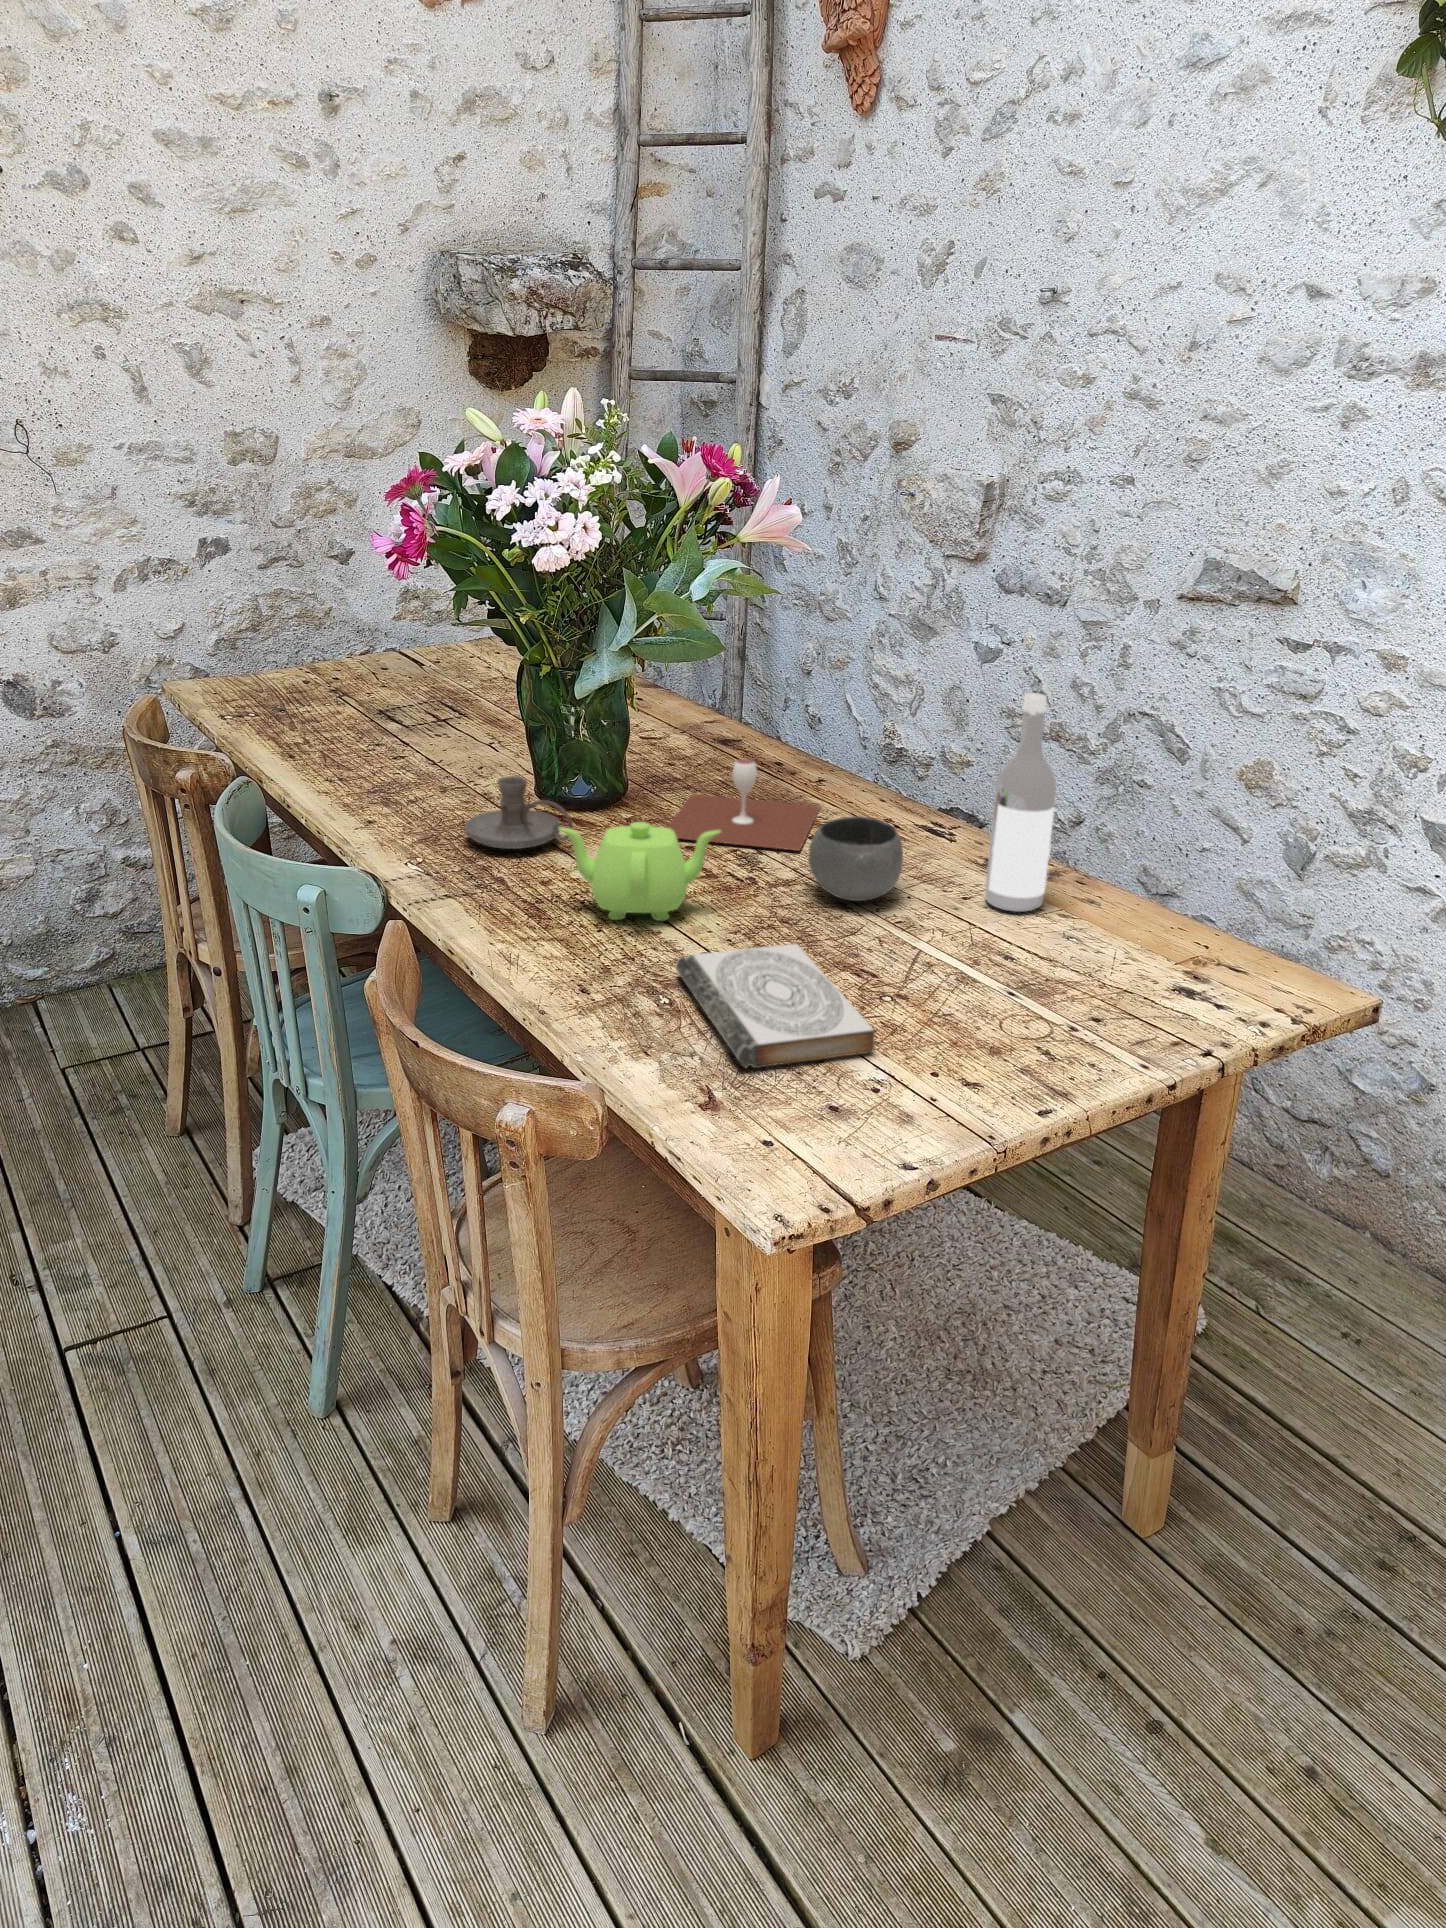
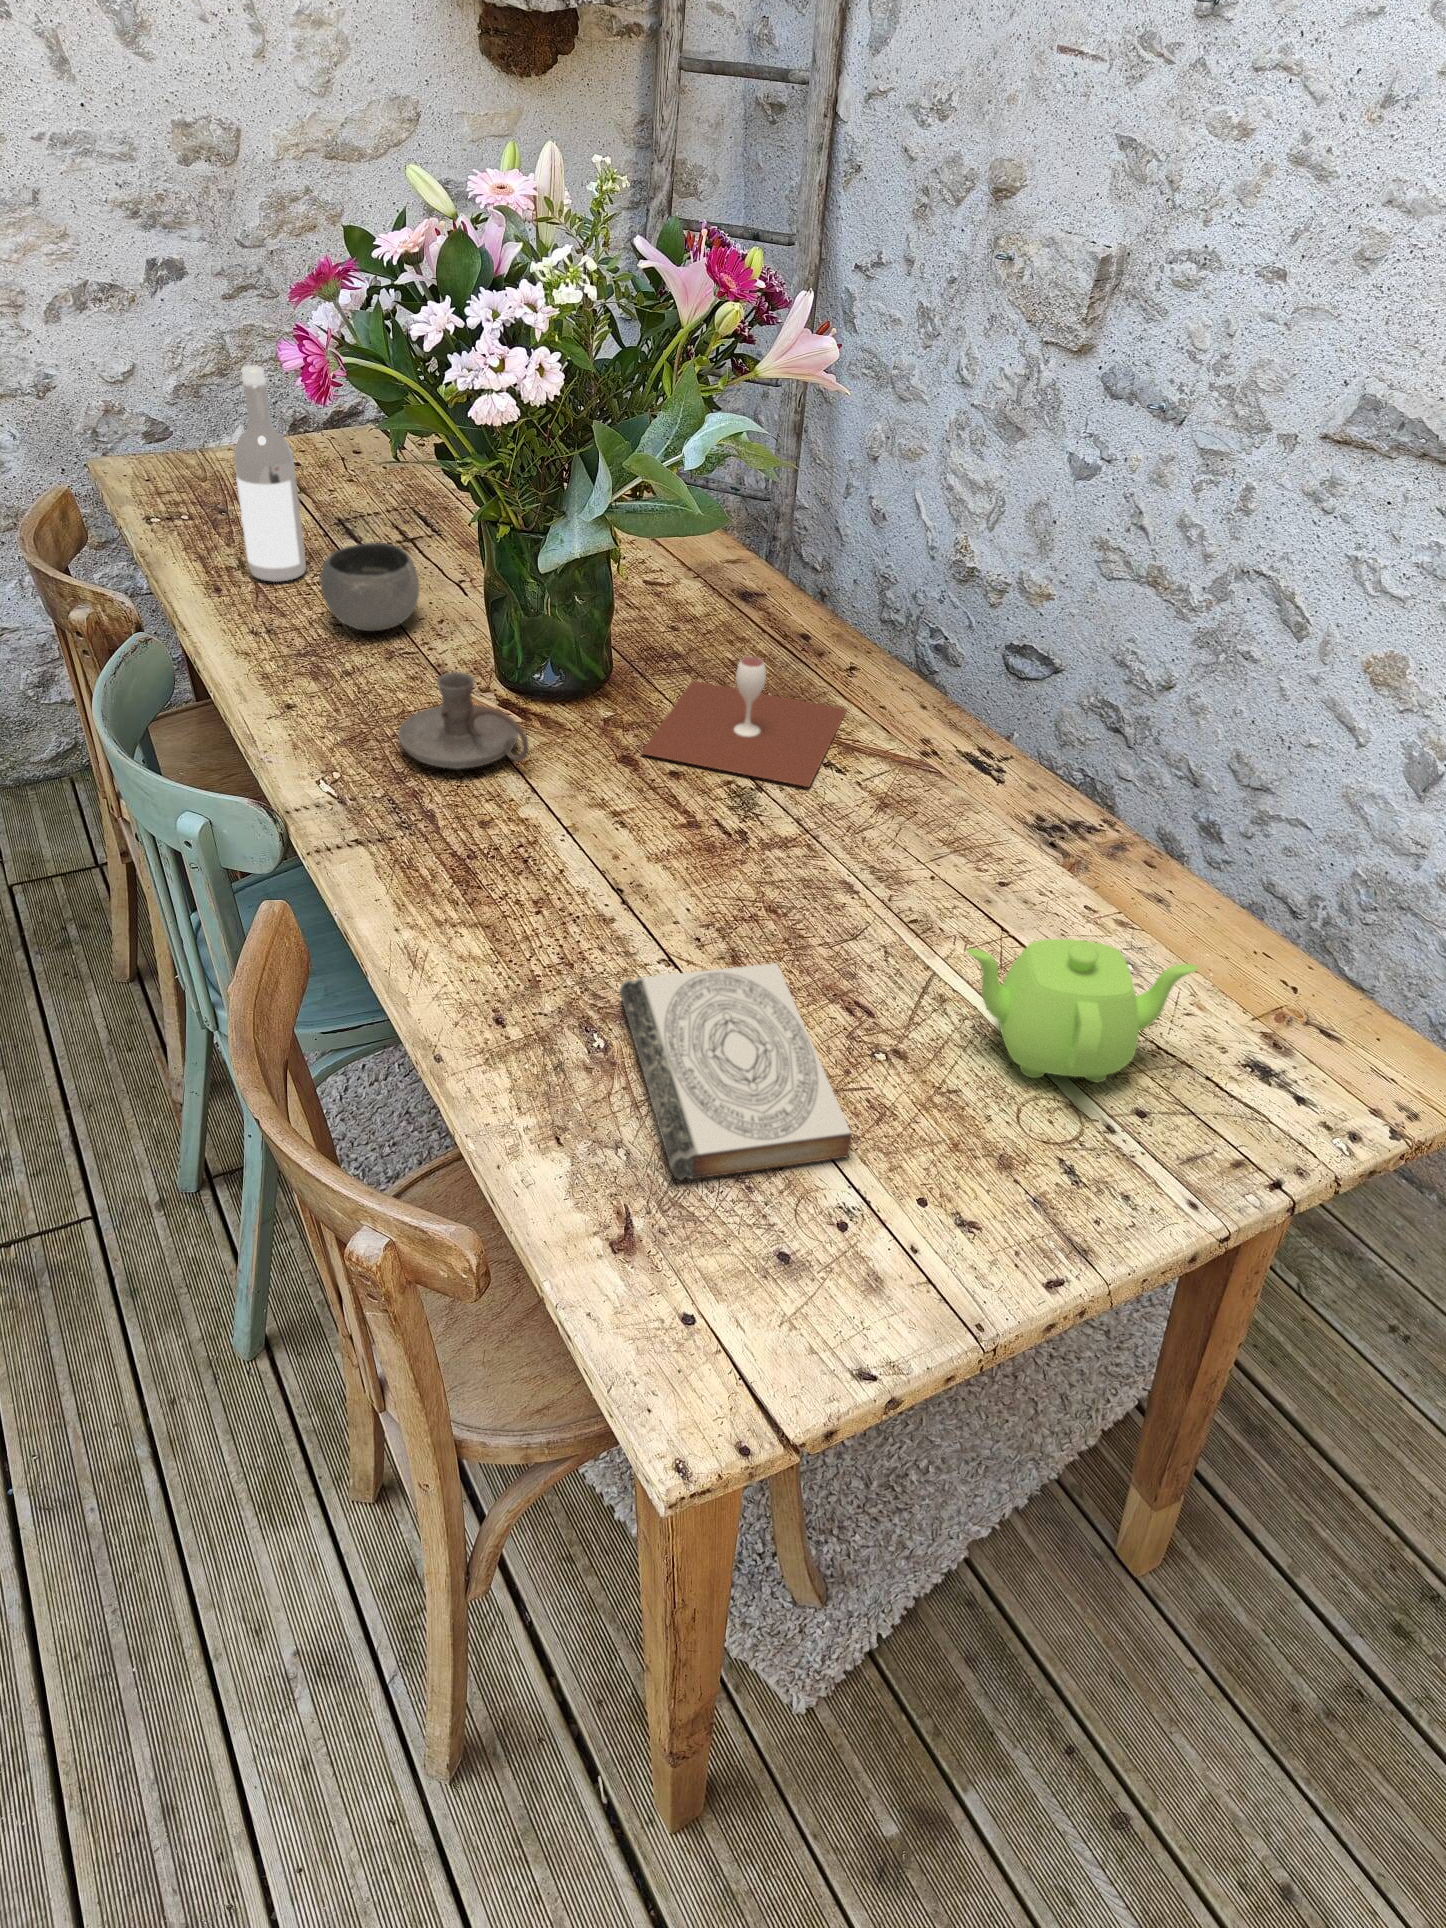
wine bottle: present [985,693,1056,912] -> present [234,365,306,582]
bowl: present [809,816,903,901] -> present [320,543,419,631]
teapot: present [559,822,721,921] -> present [967,939,1198,1082]

